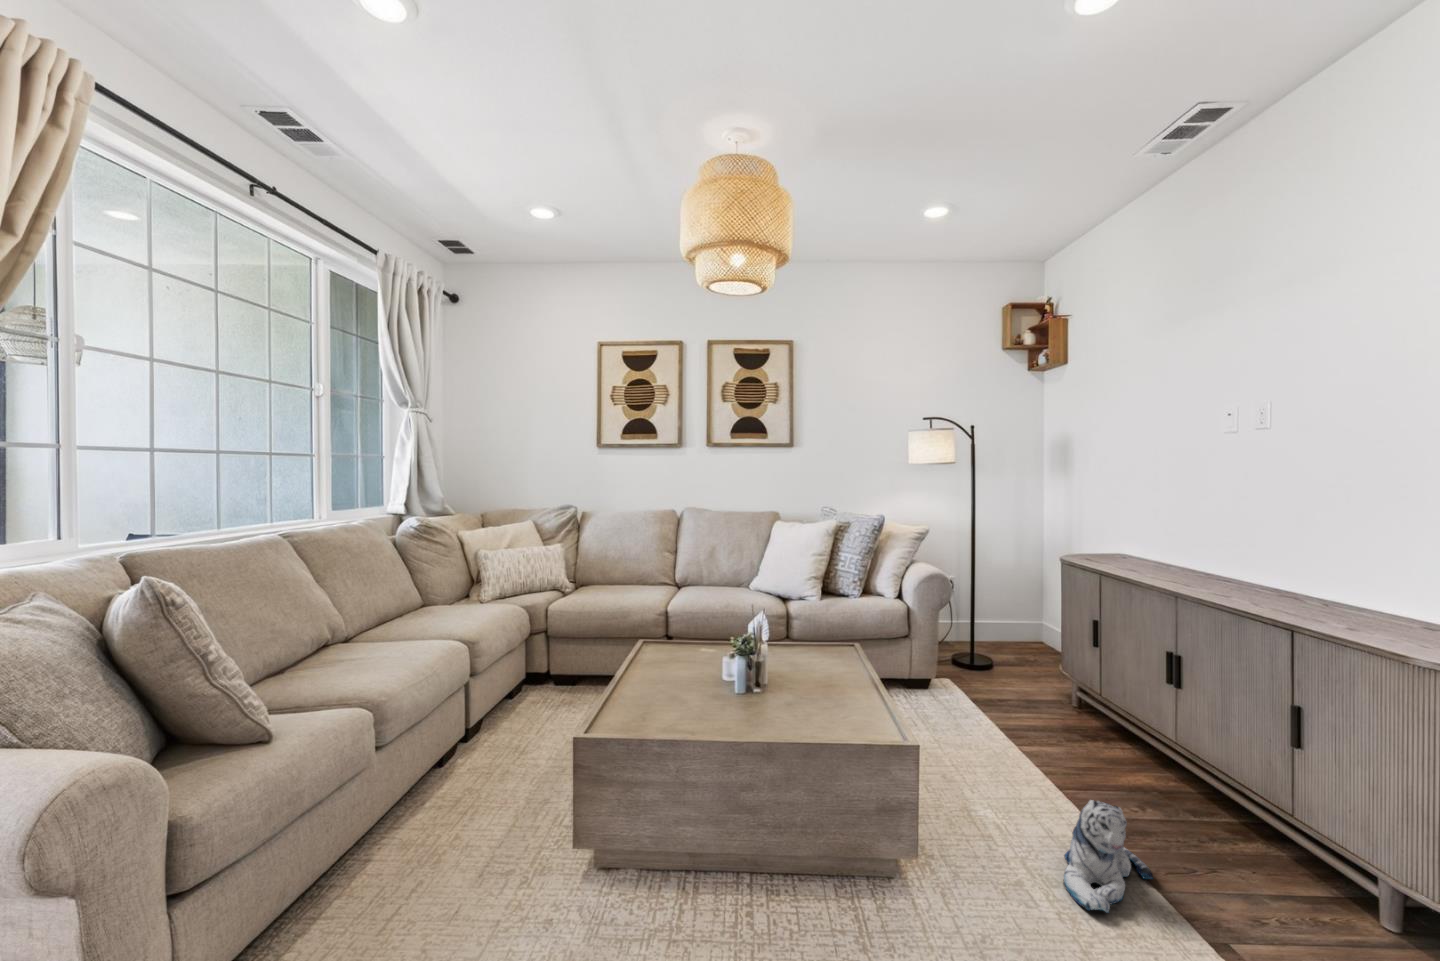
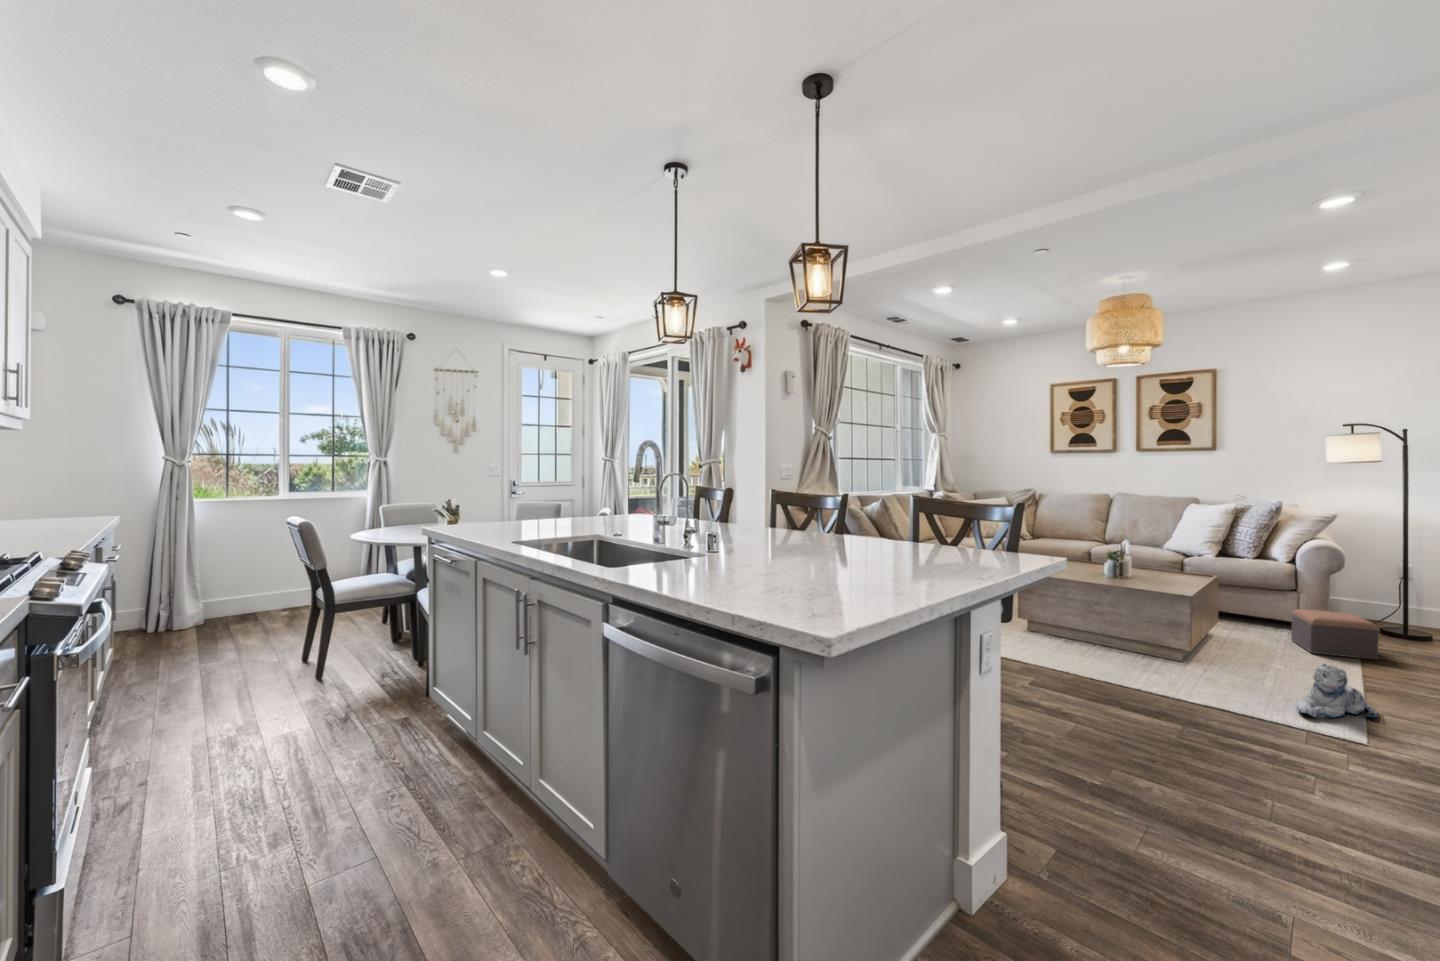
footstool: none [927,665,1025,737] -> present [1291,609,1379,660]

